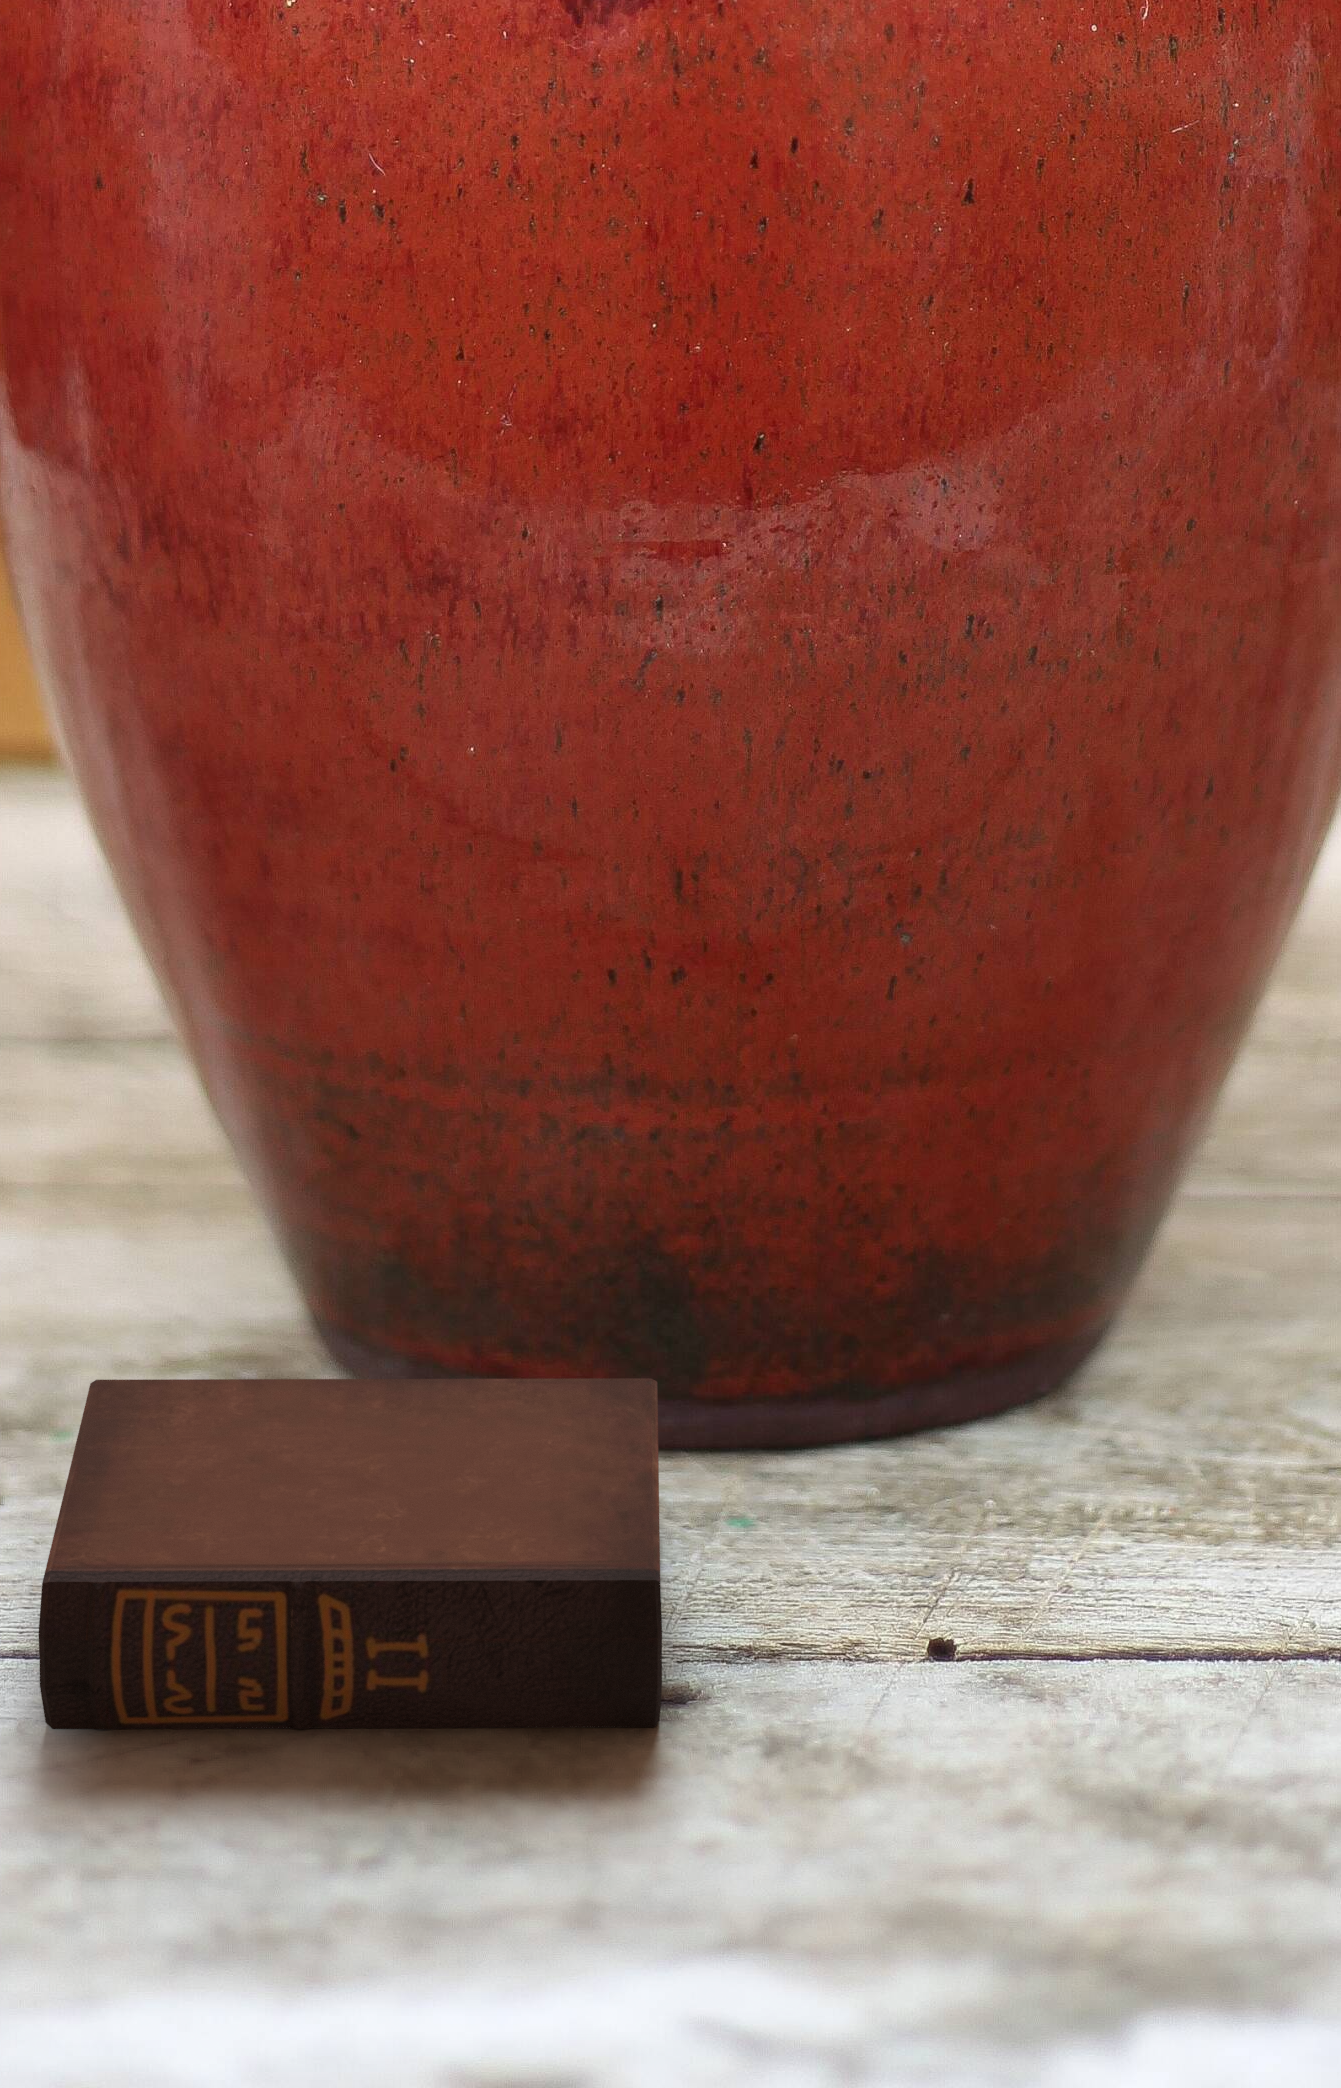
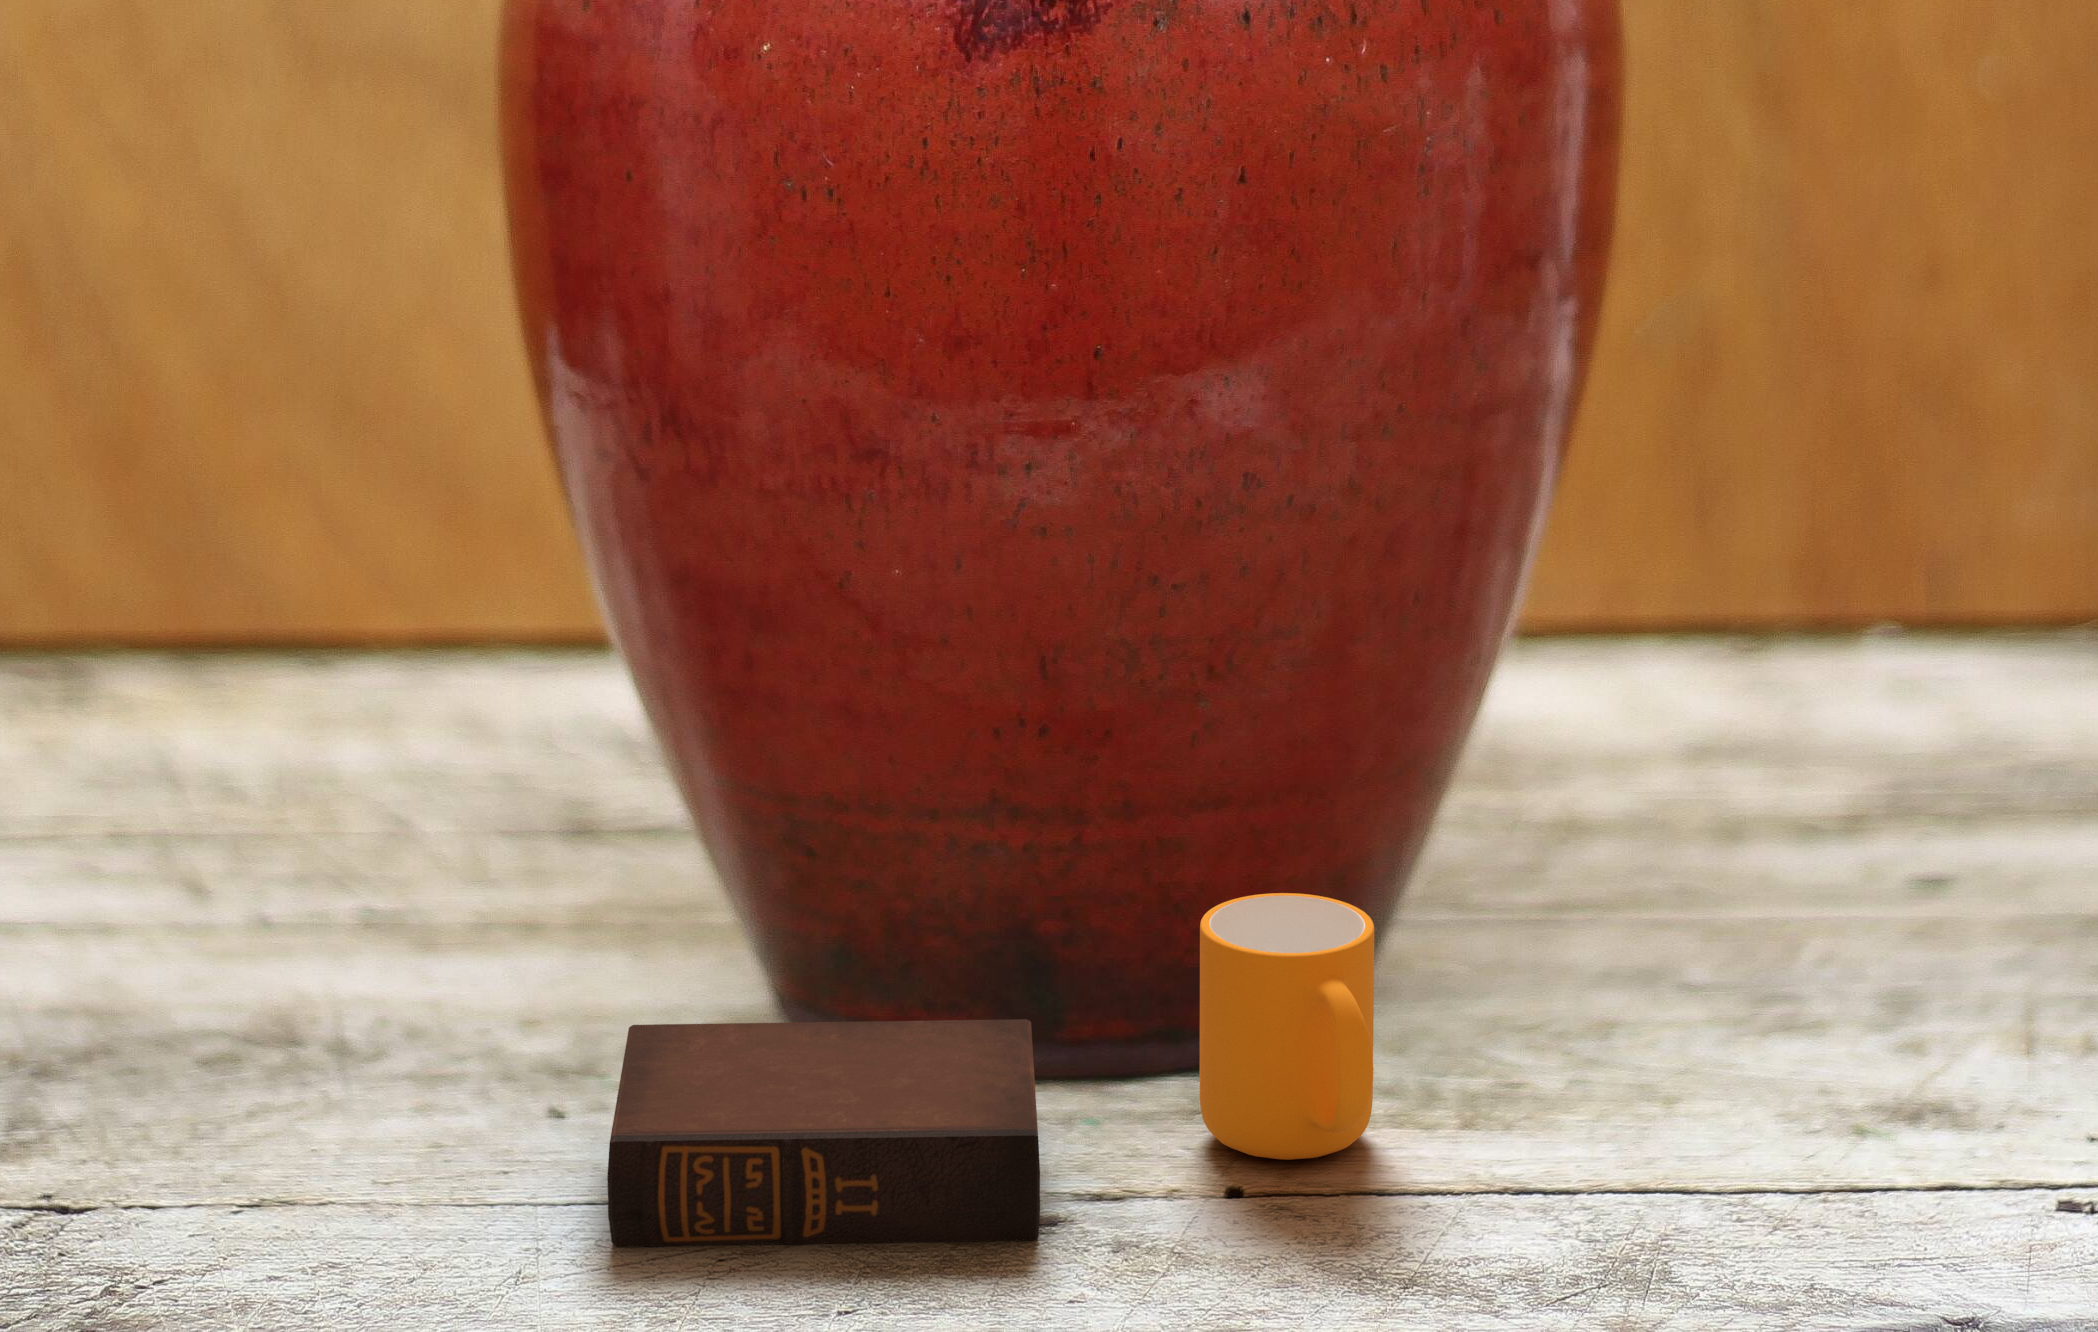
mug: none [895,1204,1145,1592] -> present [1200,893,1374,1160]

